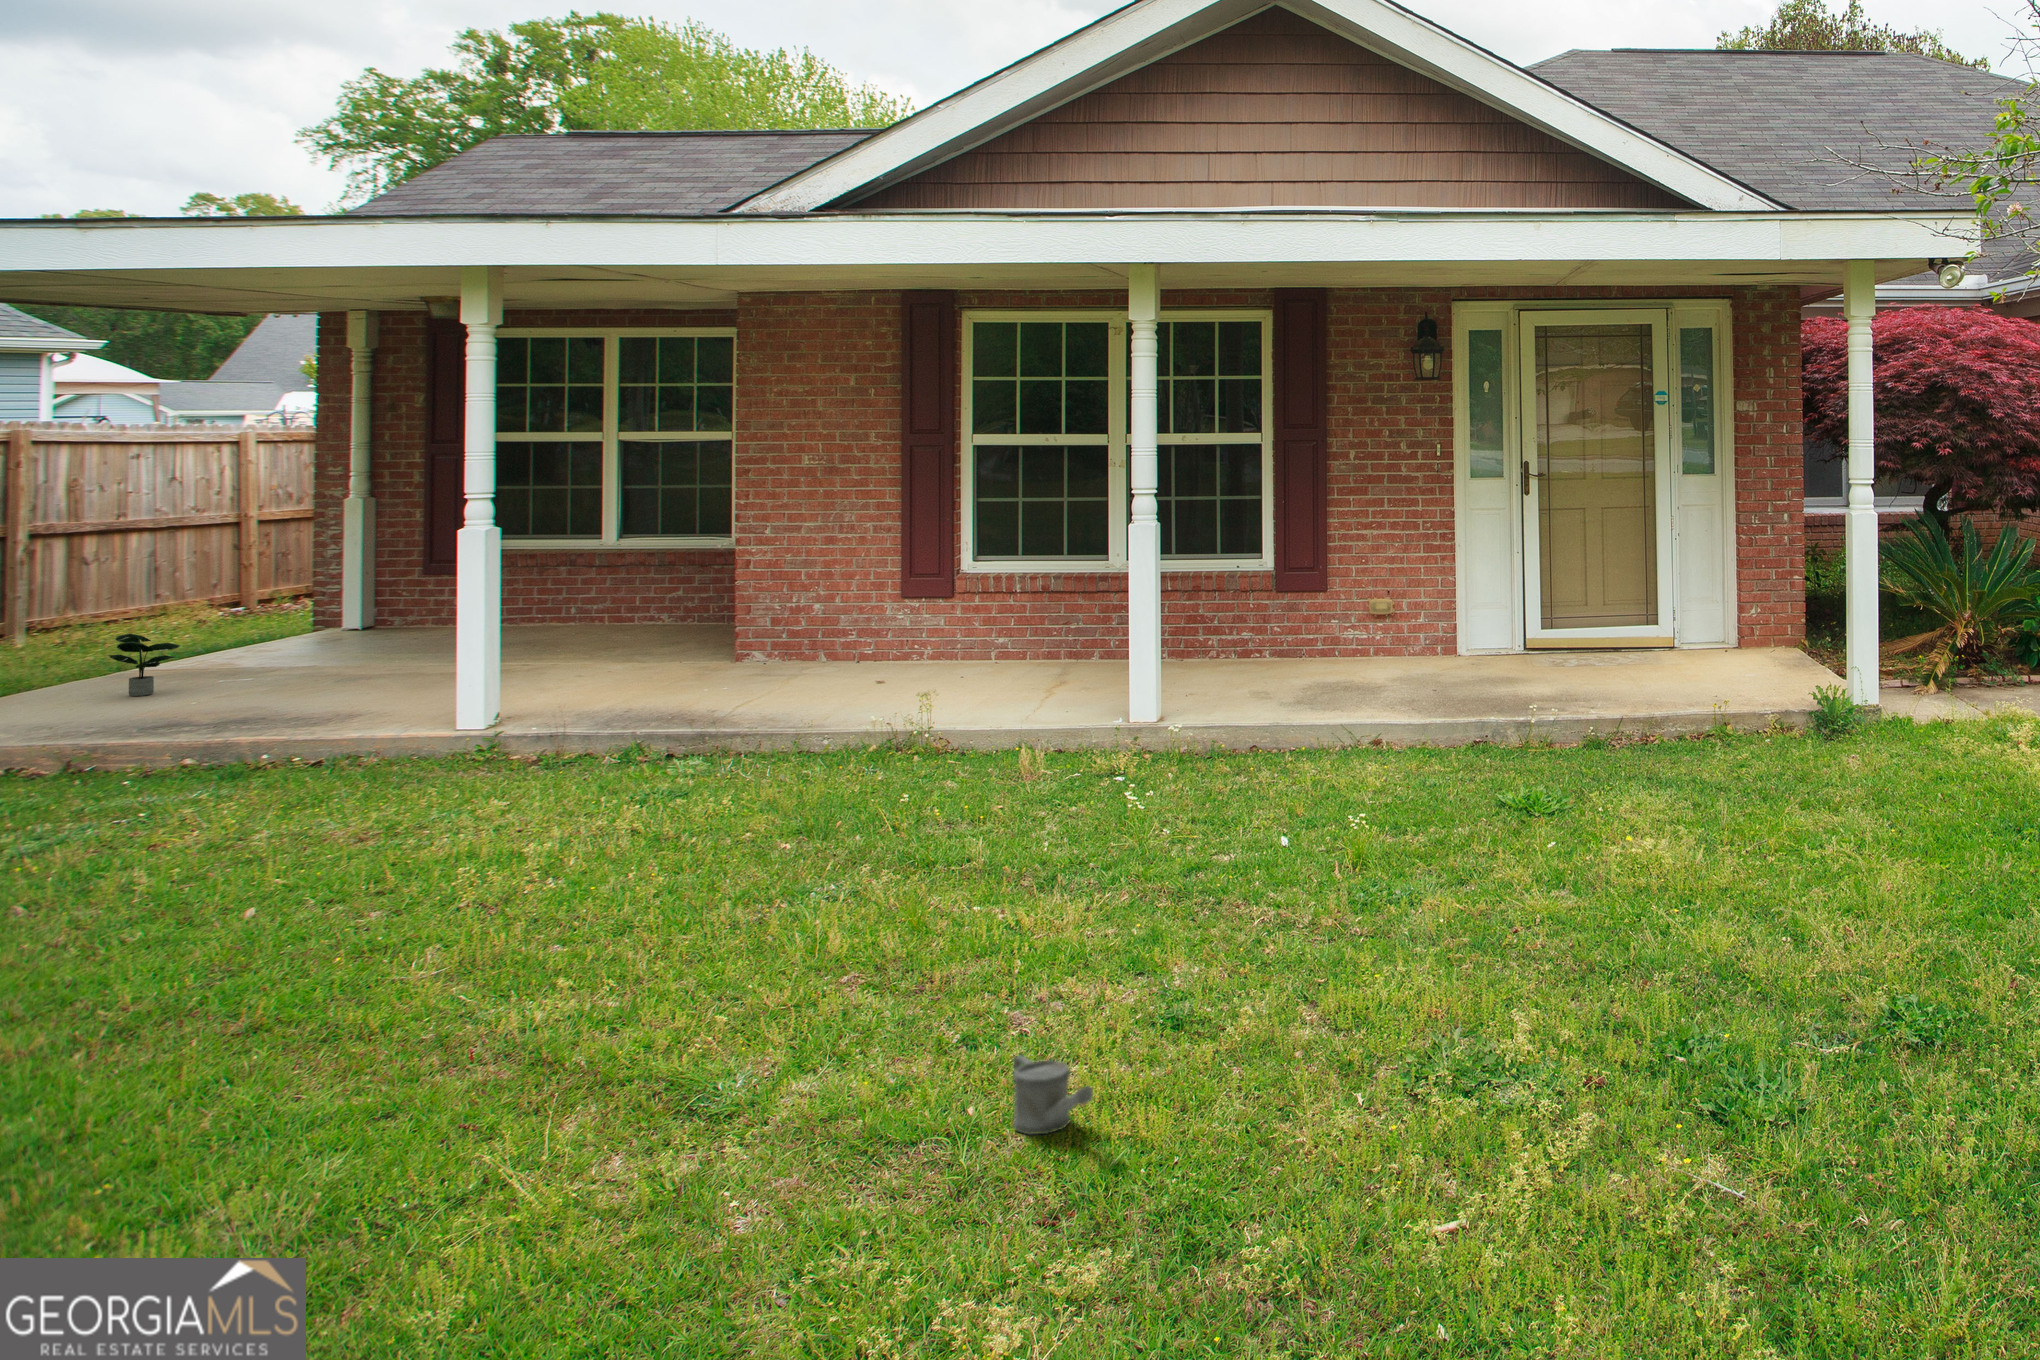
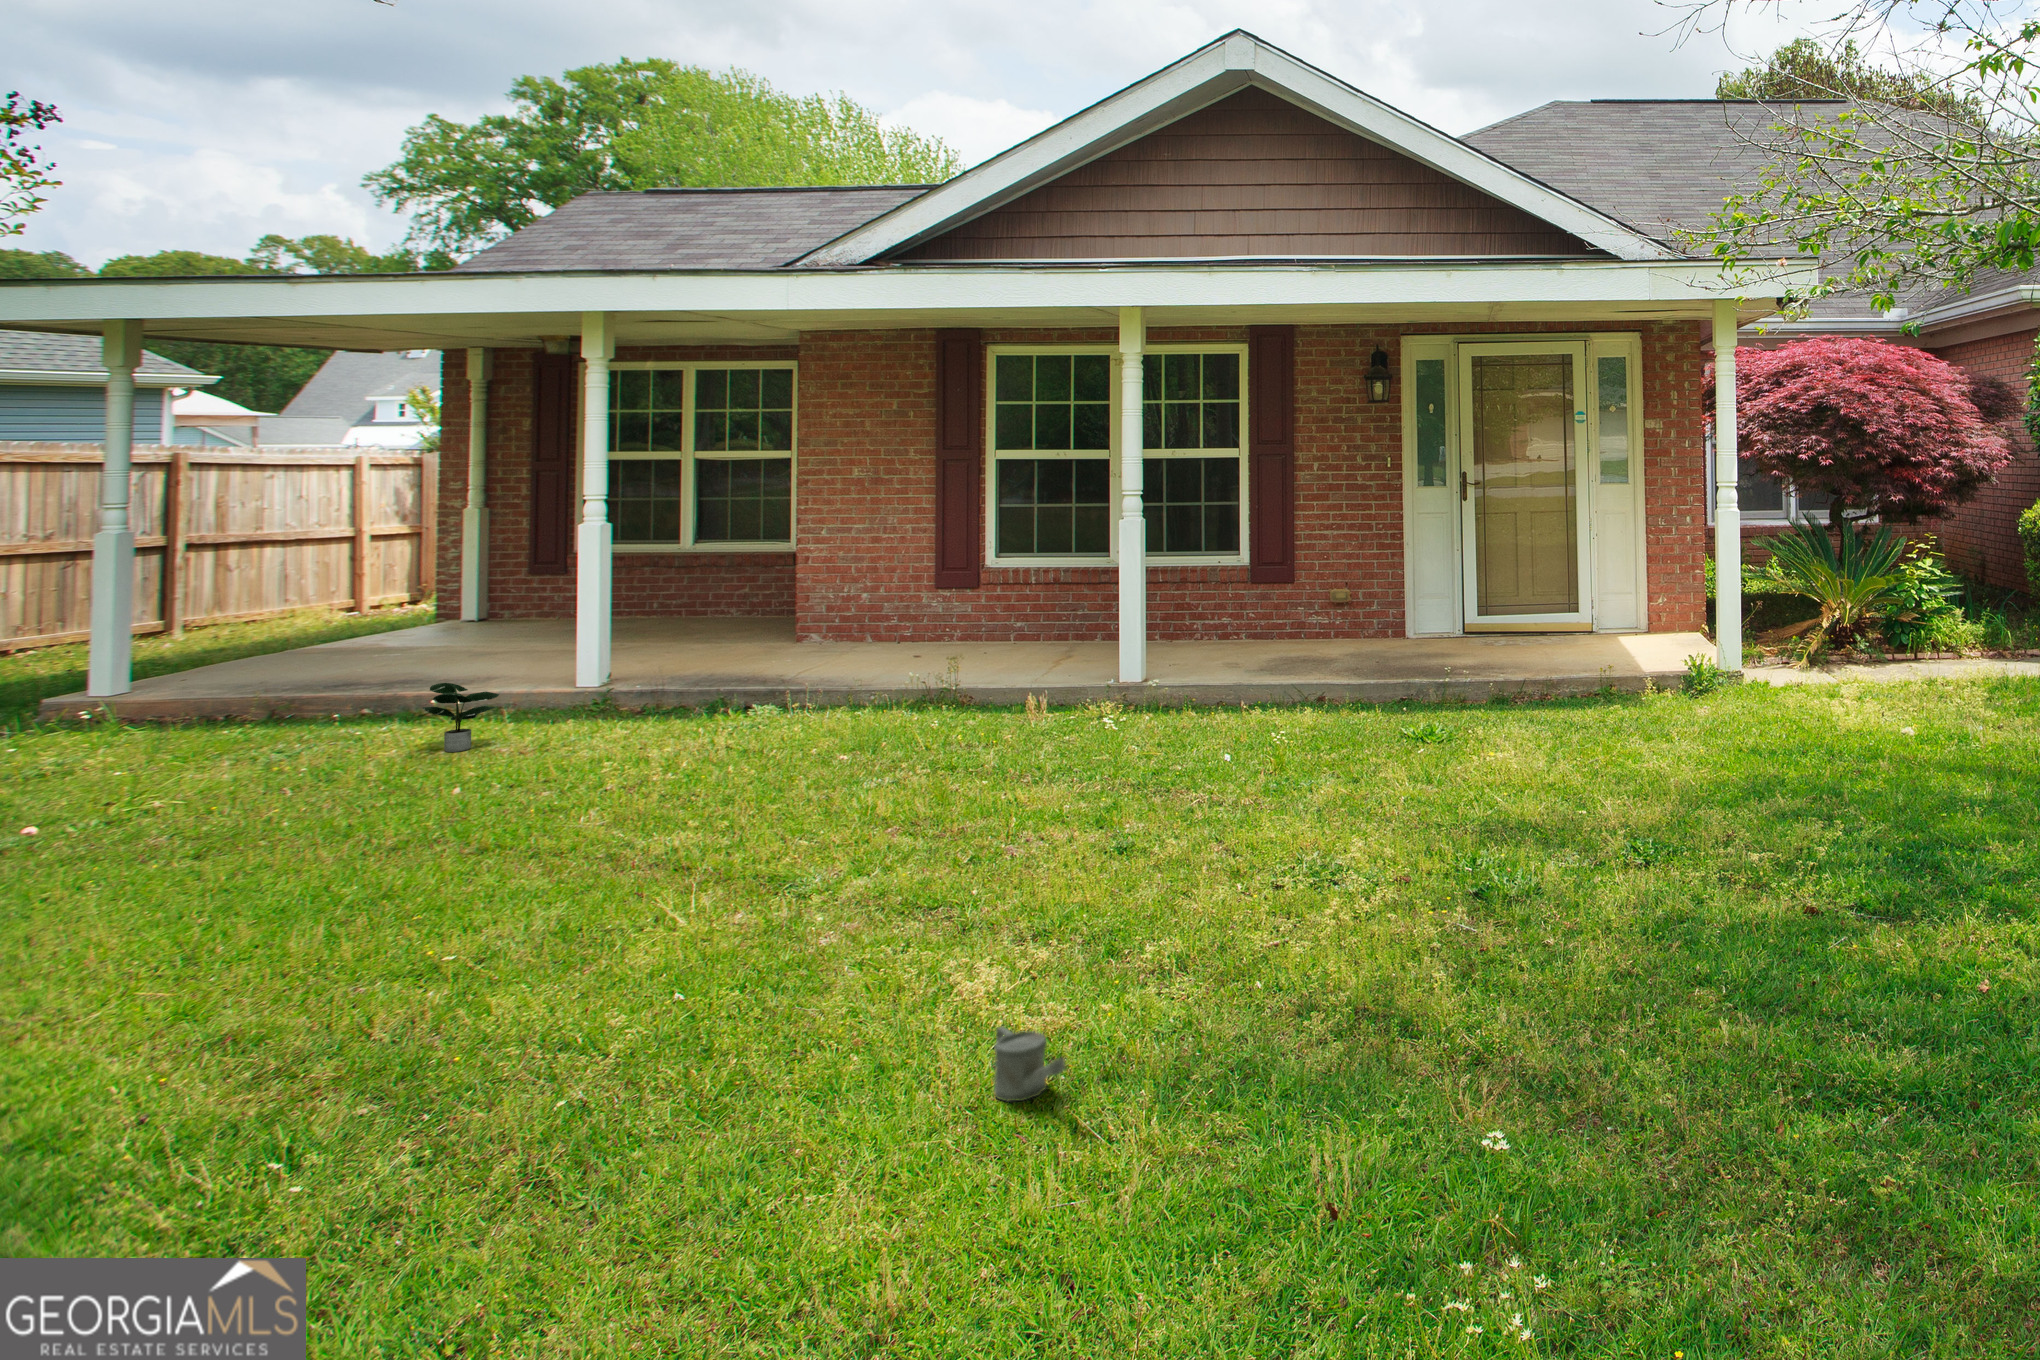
potted plant: present [108,634,180,696] -> present [423,683,499,752]

